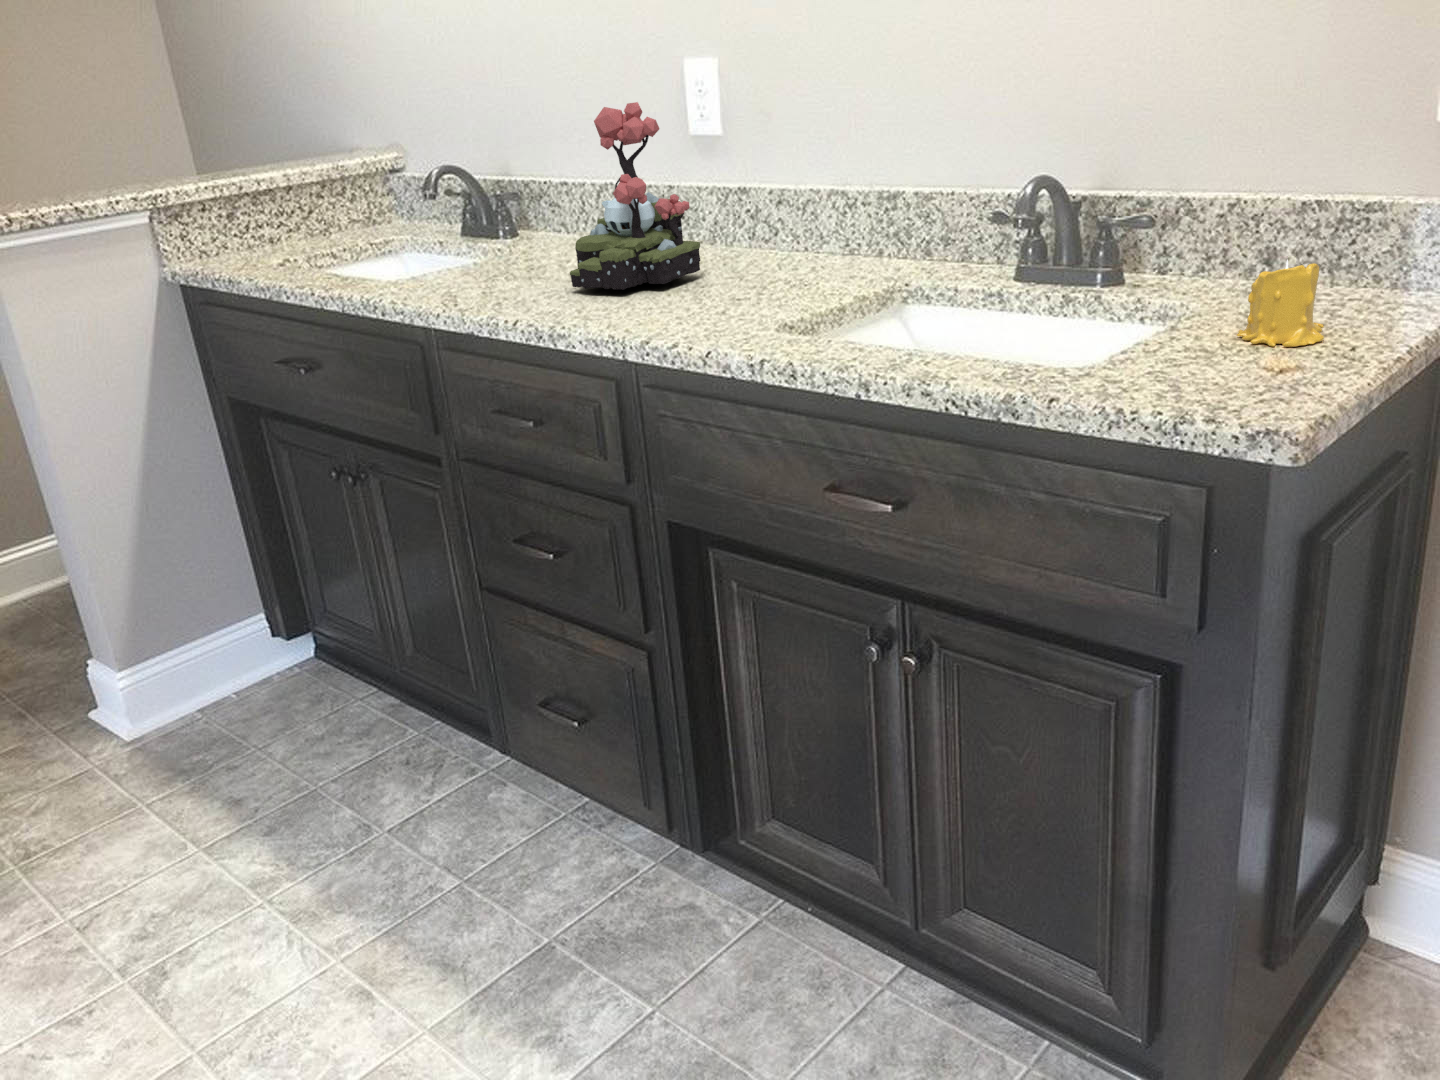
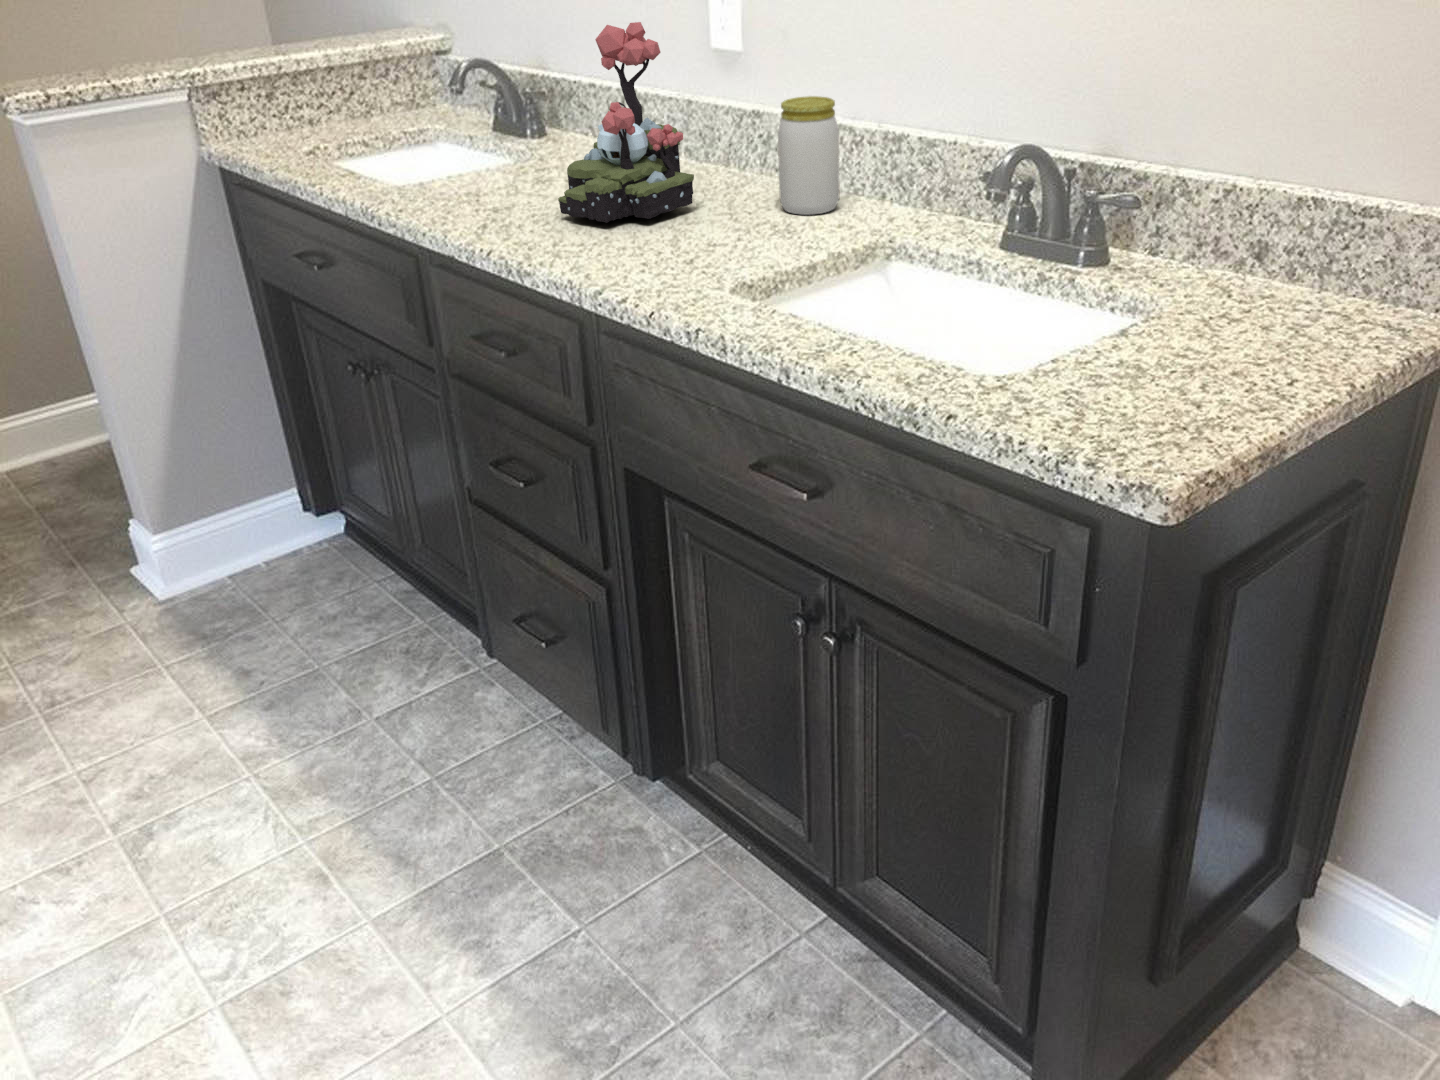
jar: none [781,161,842,273] -> present [778,96,840,215]
candle: present [1237,260,1324,347] -> none [1184,273,1279,371]

